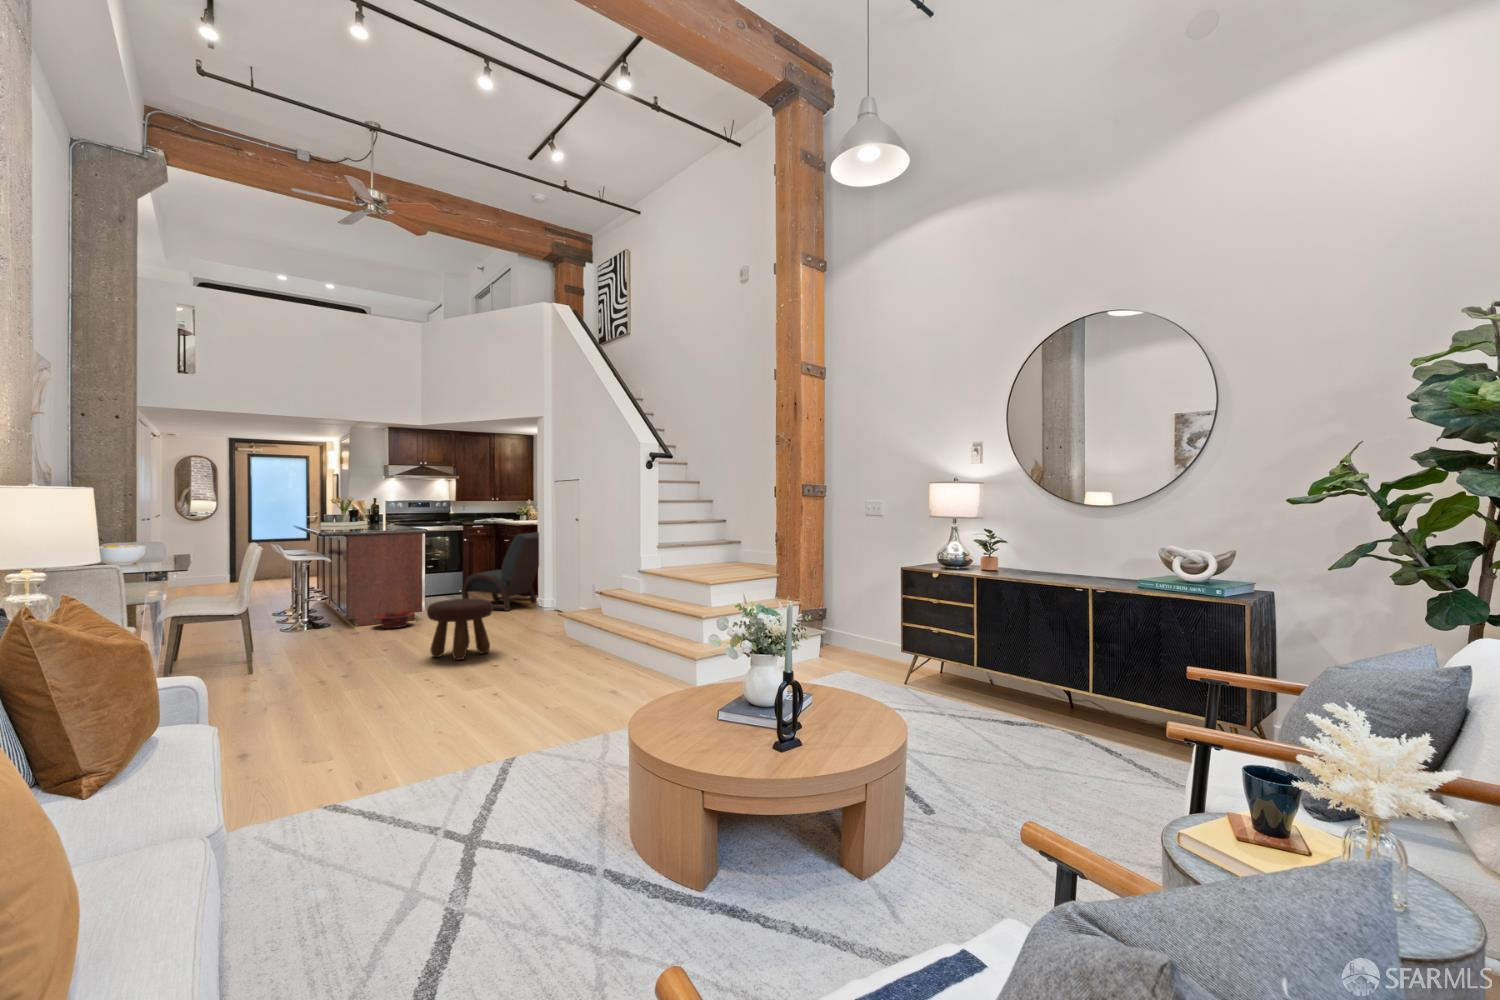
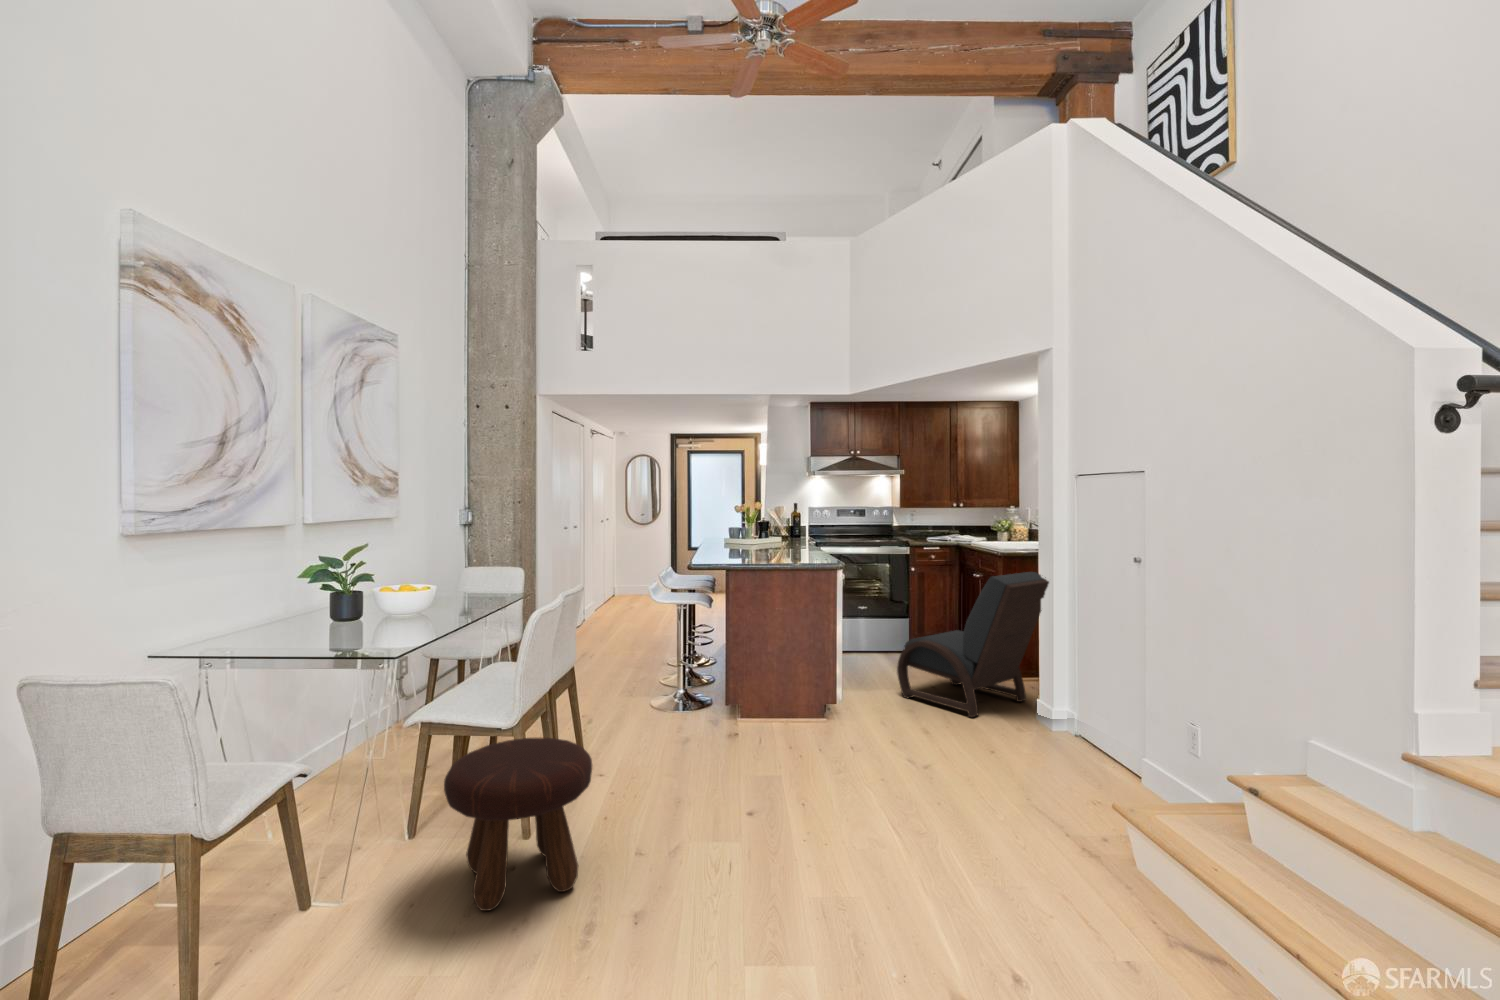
basket: present [375,598,414,628] -> none [750,665,813,734]
footstool: present [427,598,493,660] -> present [444,737,592,911]

